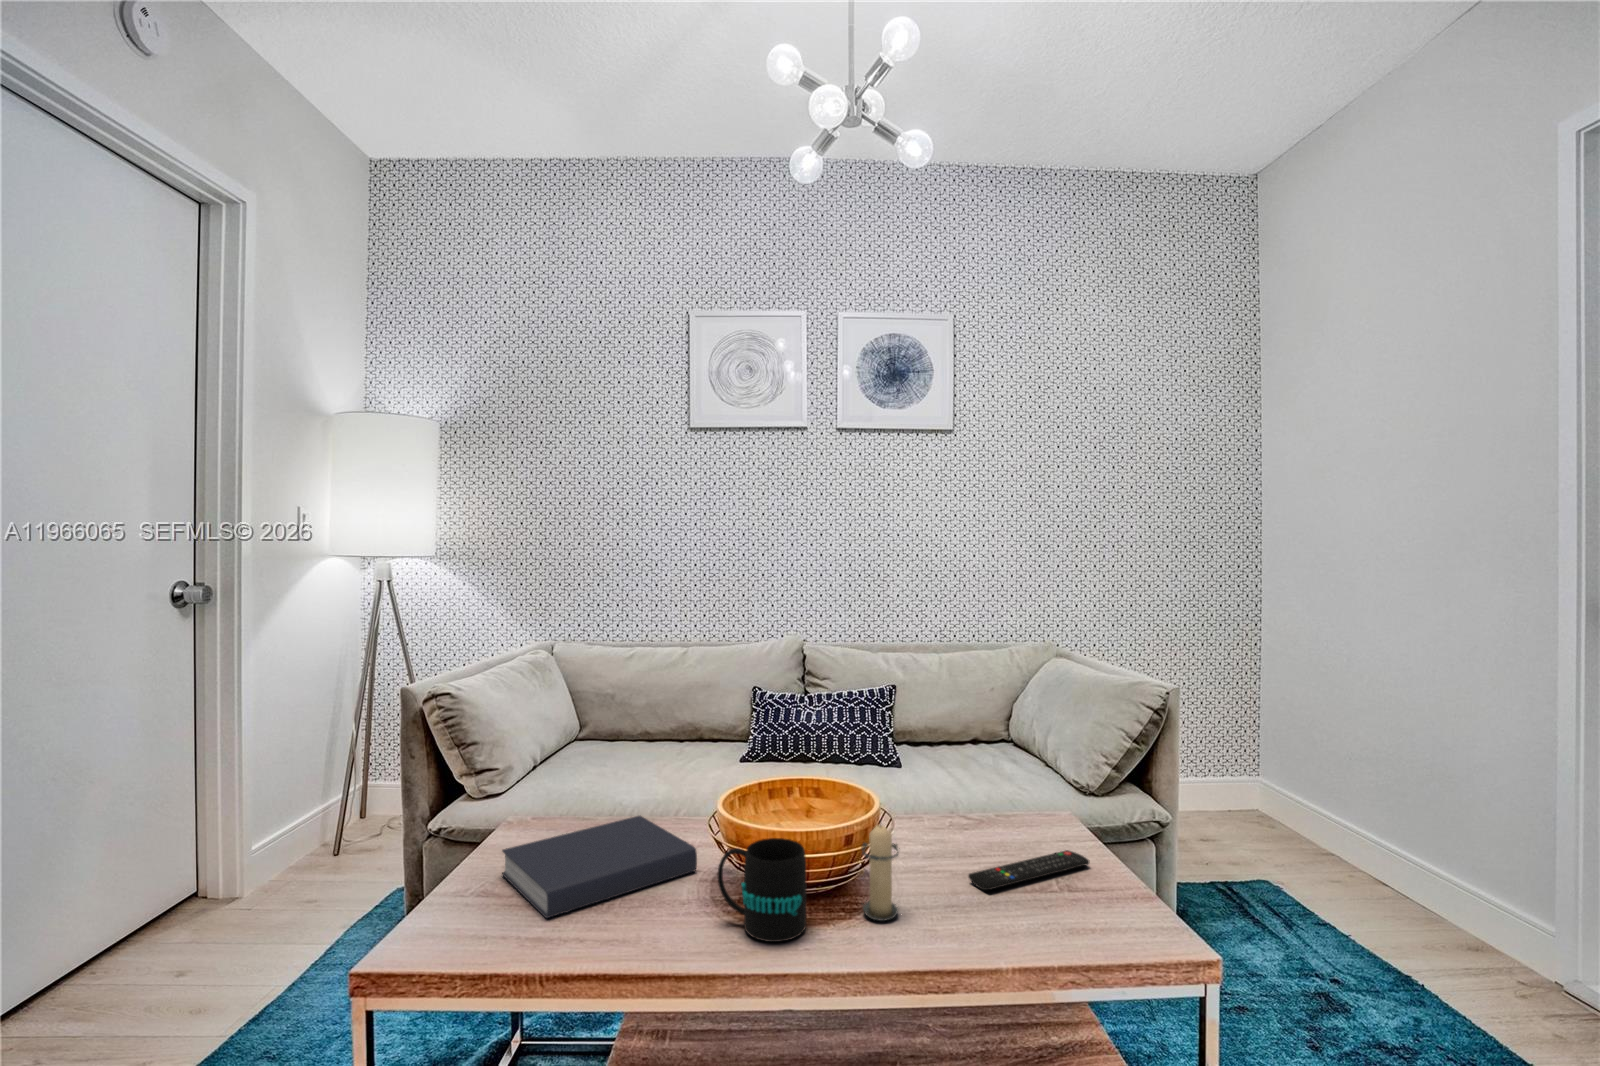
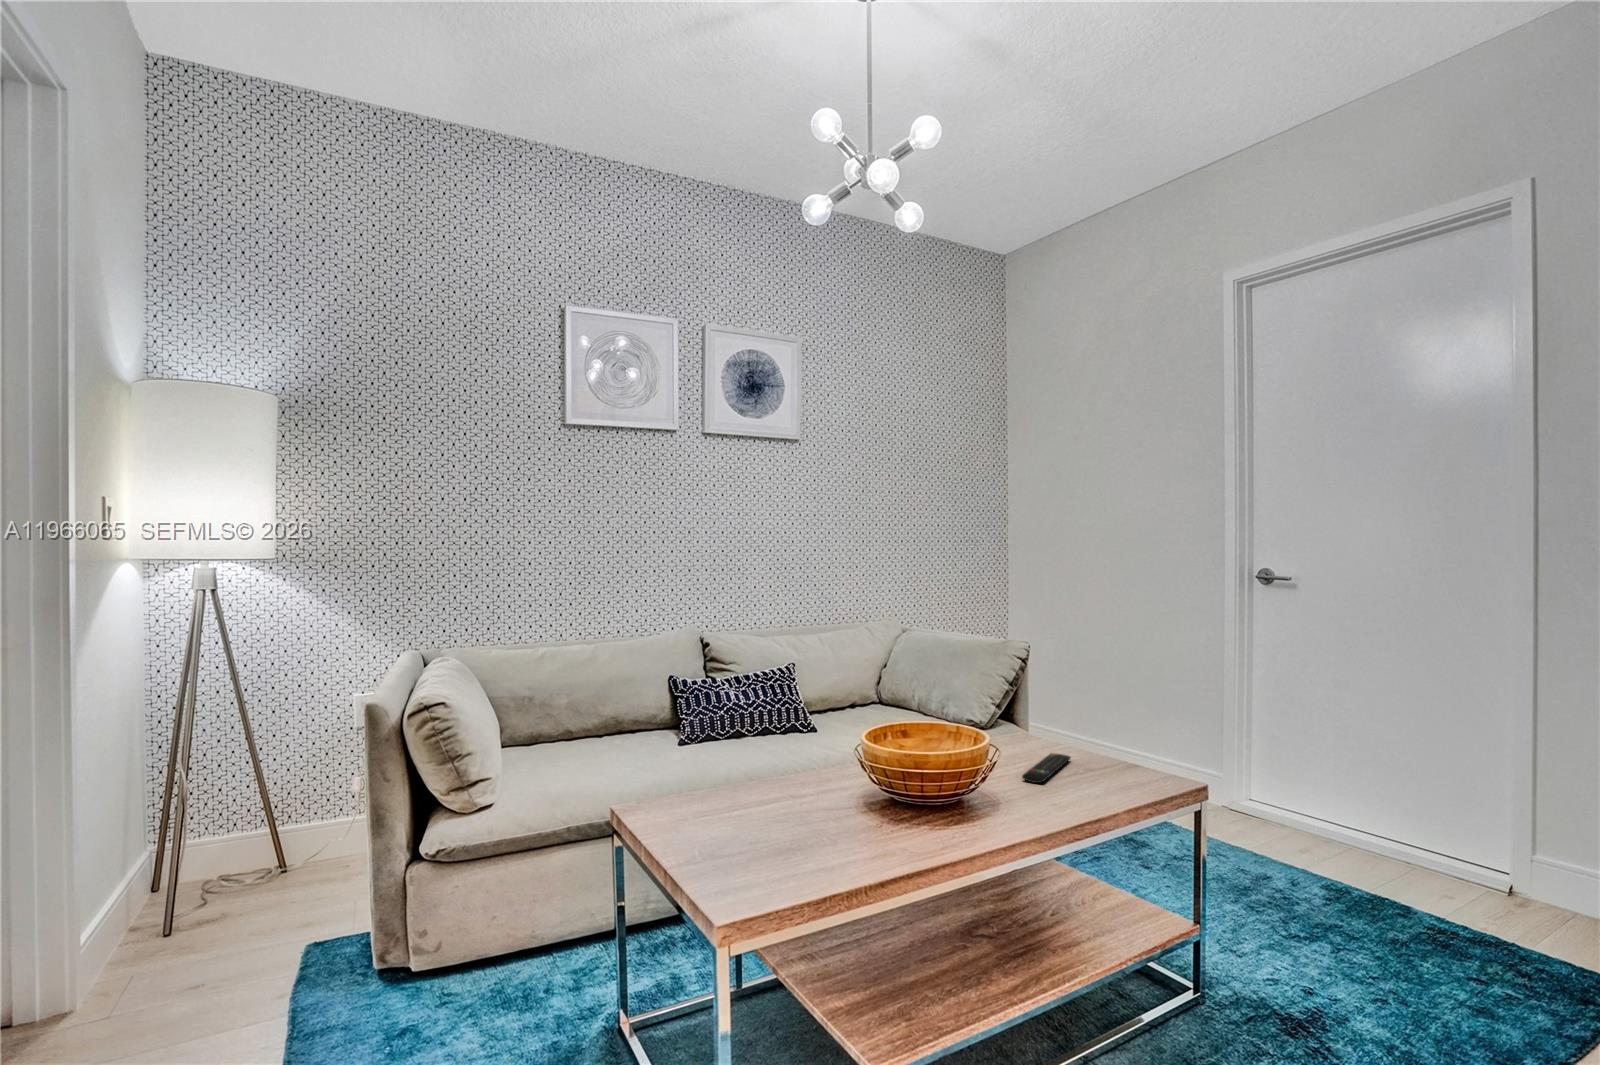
book: present [502,816,697,918] -> none [700,781,846,859]
candle: present [862,824,898,921] -> none [988,740,1022,811]
mug: present [718,838,806,942] -> none [919,764,985,835]

